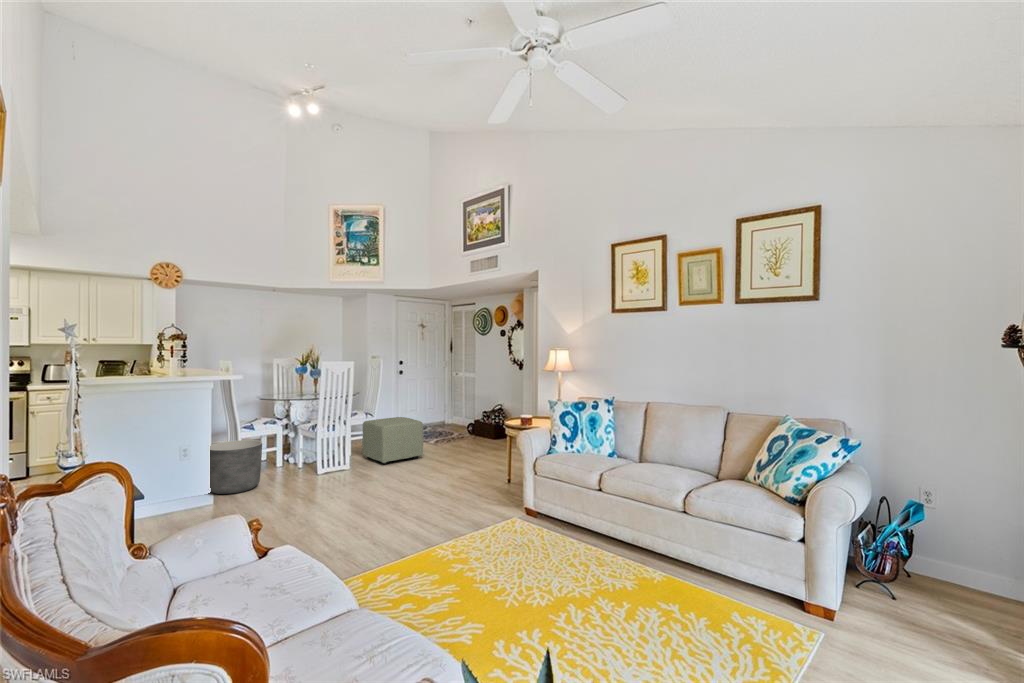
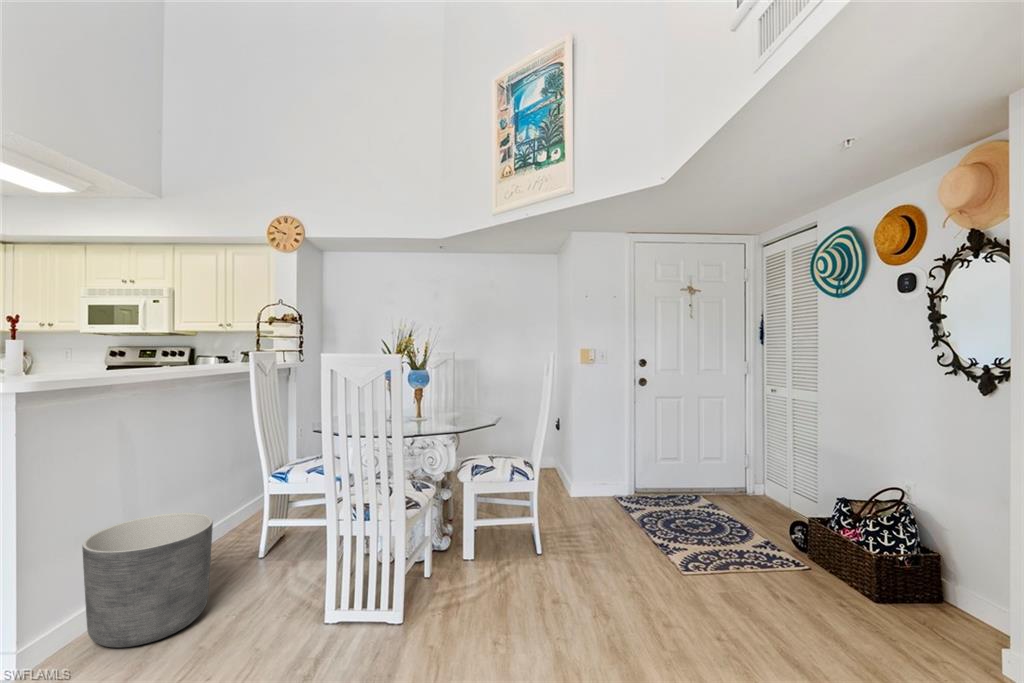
ottoman: present [363,417,423,464] -> none [475,496,602,634]

